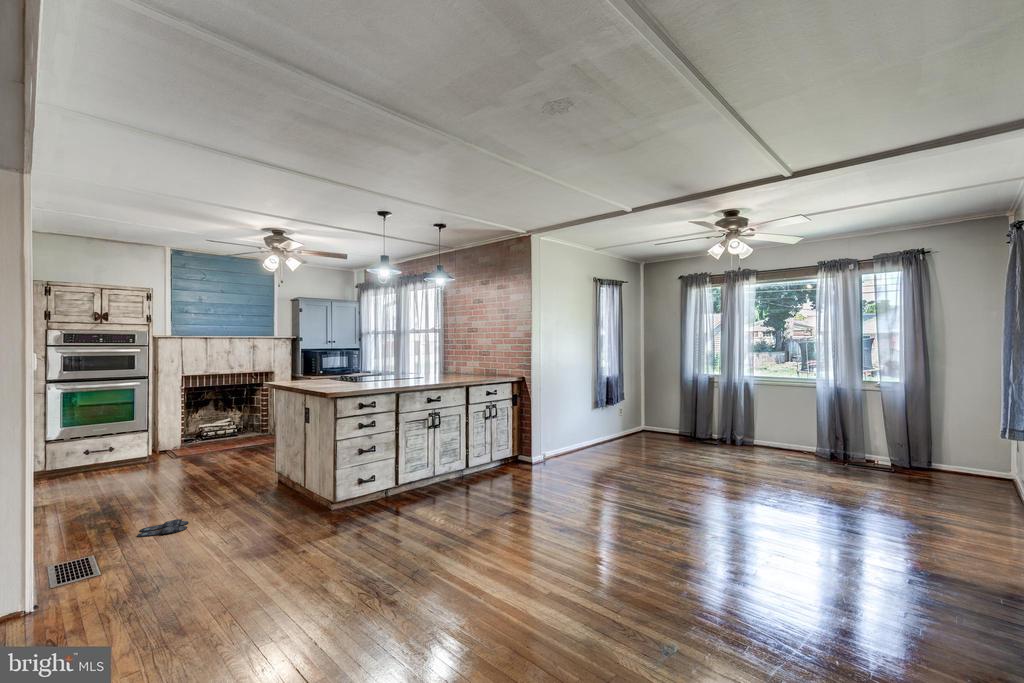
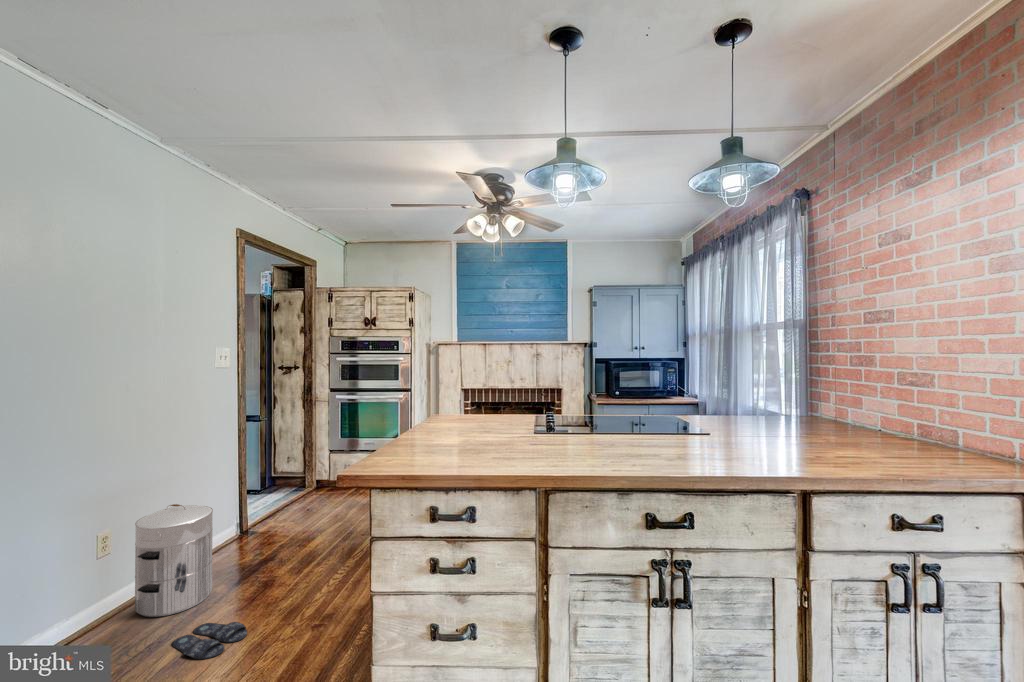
waste bin: none [47,461,112,544] -> present [135,504,213,617]

